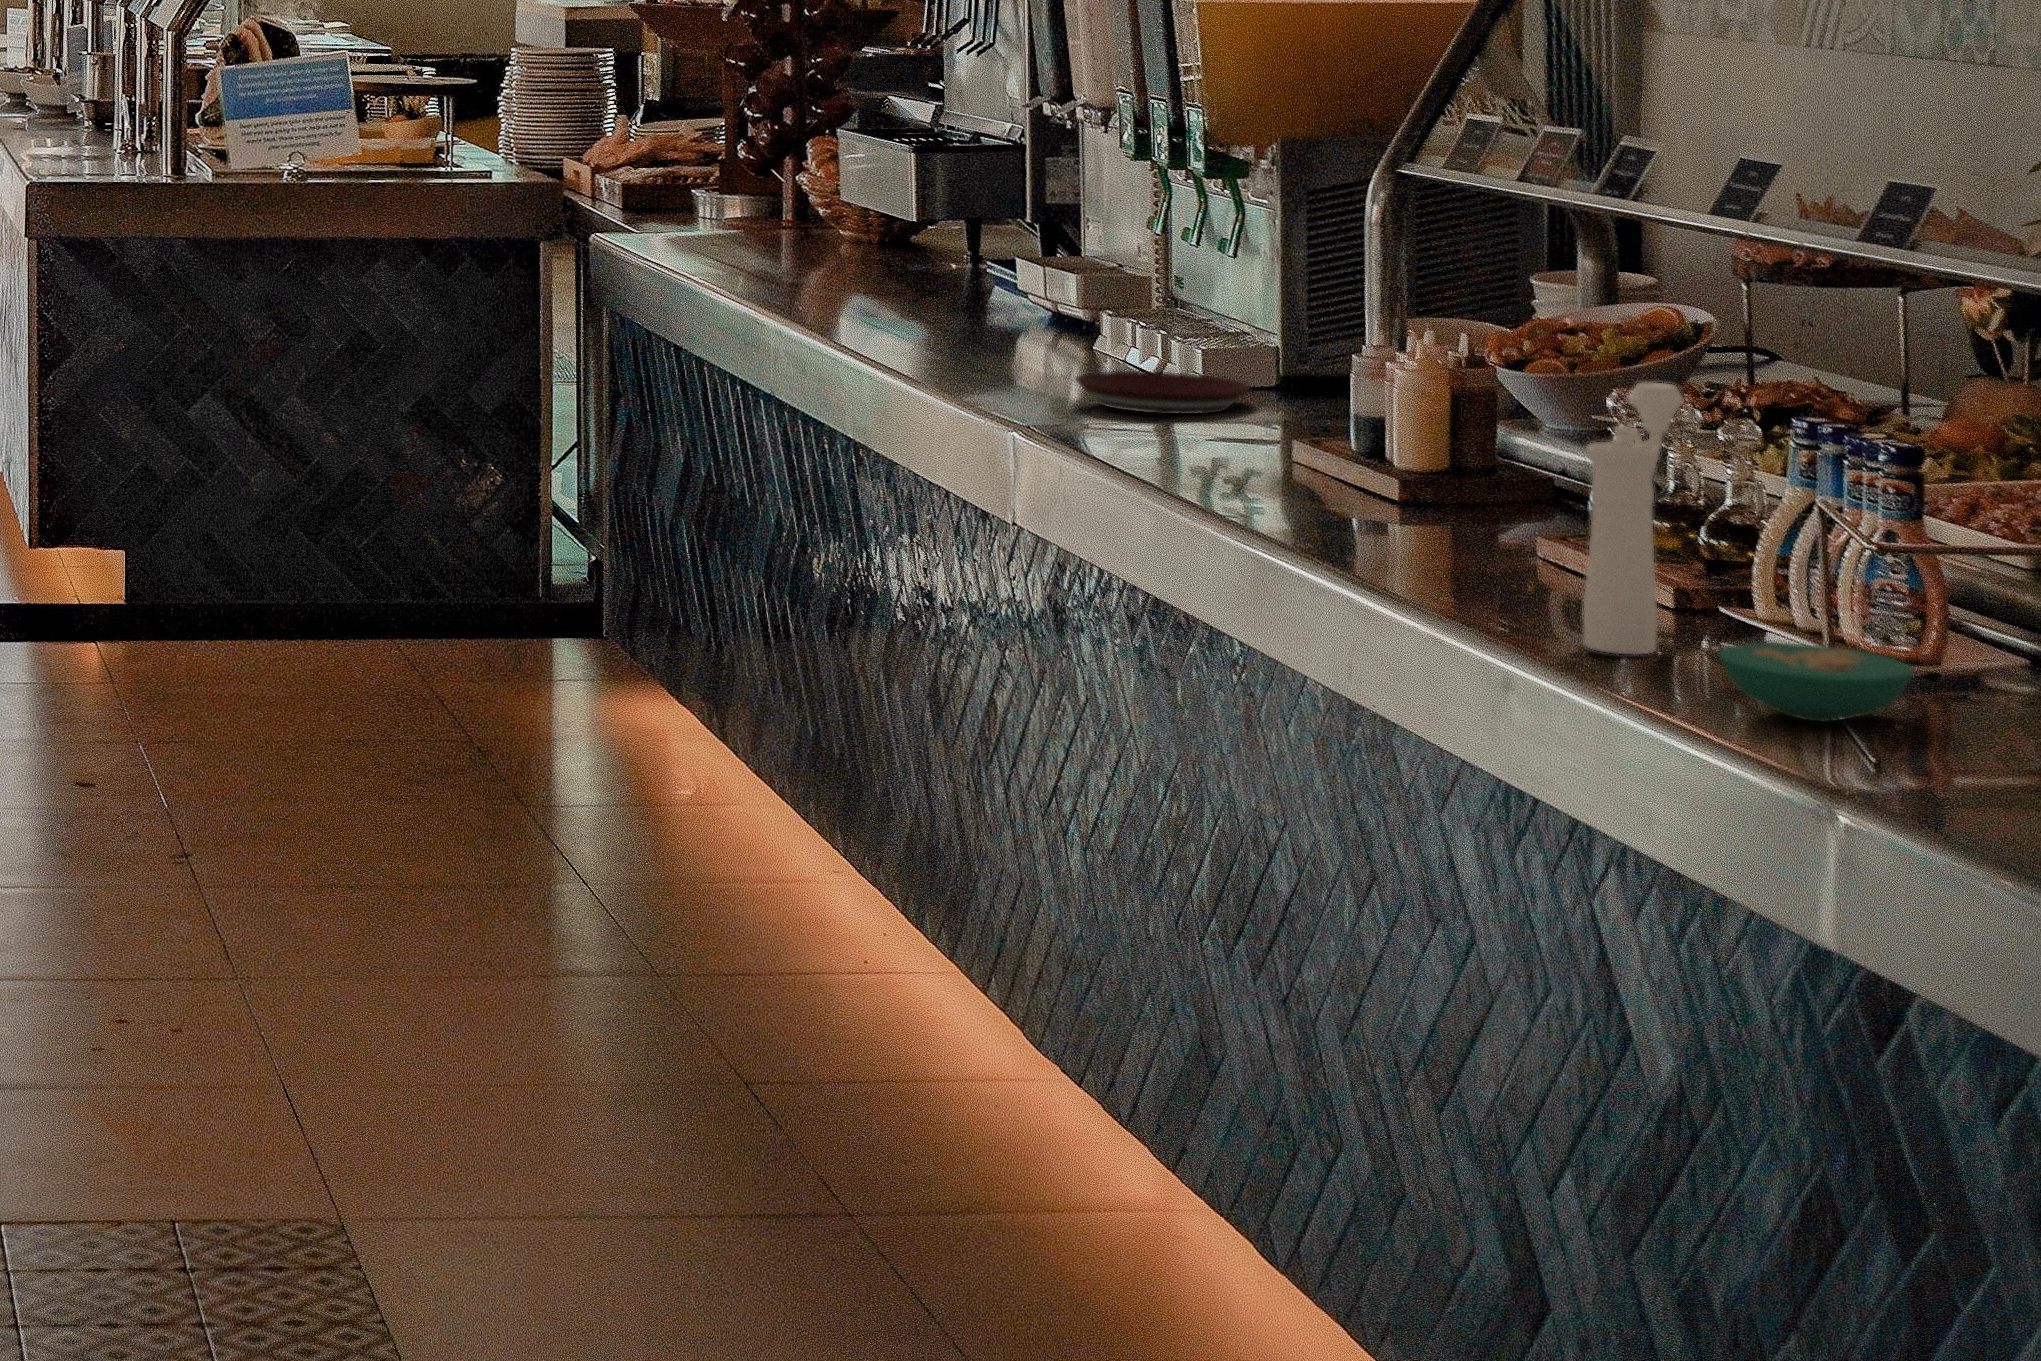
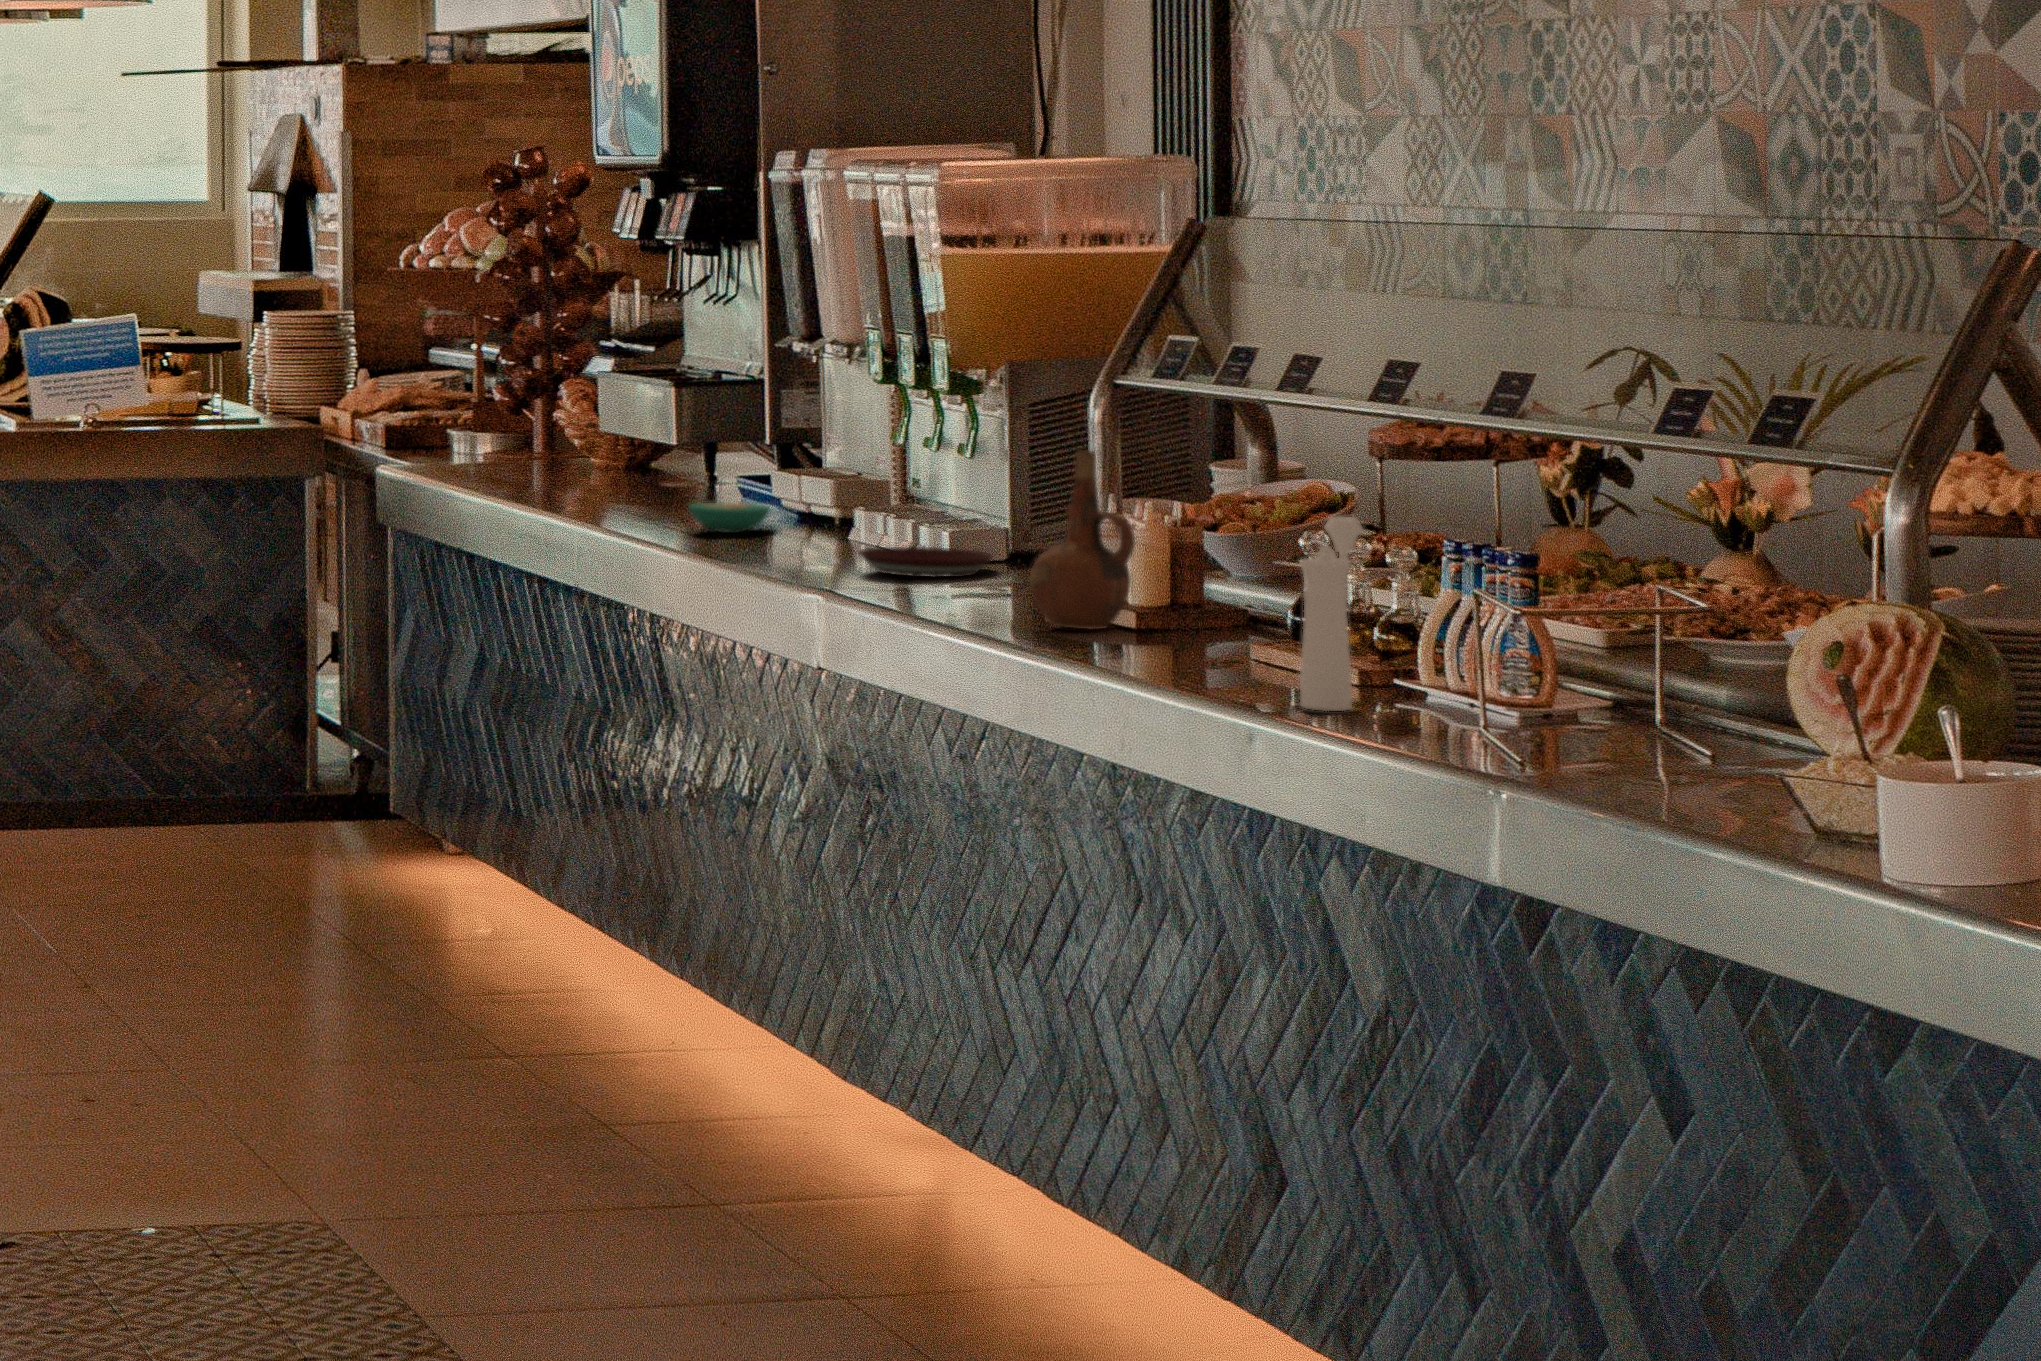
ceramic pitcher: none [1262,269,1402,503] -> present [1030,450,1135,630]
bowl: present [1719,643,1913,722] -> present [689,502,769,533]

